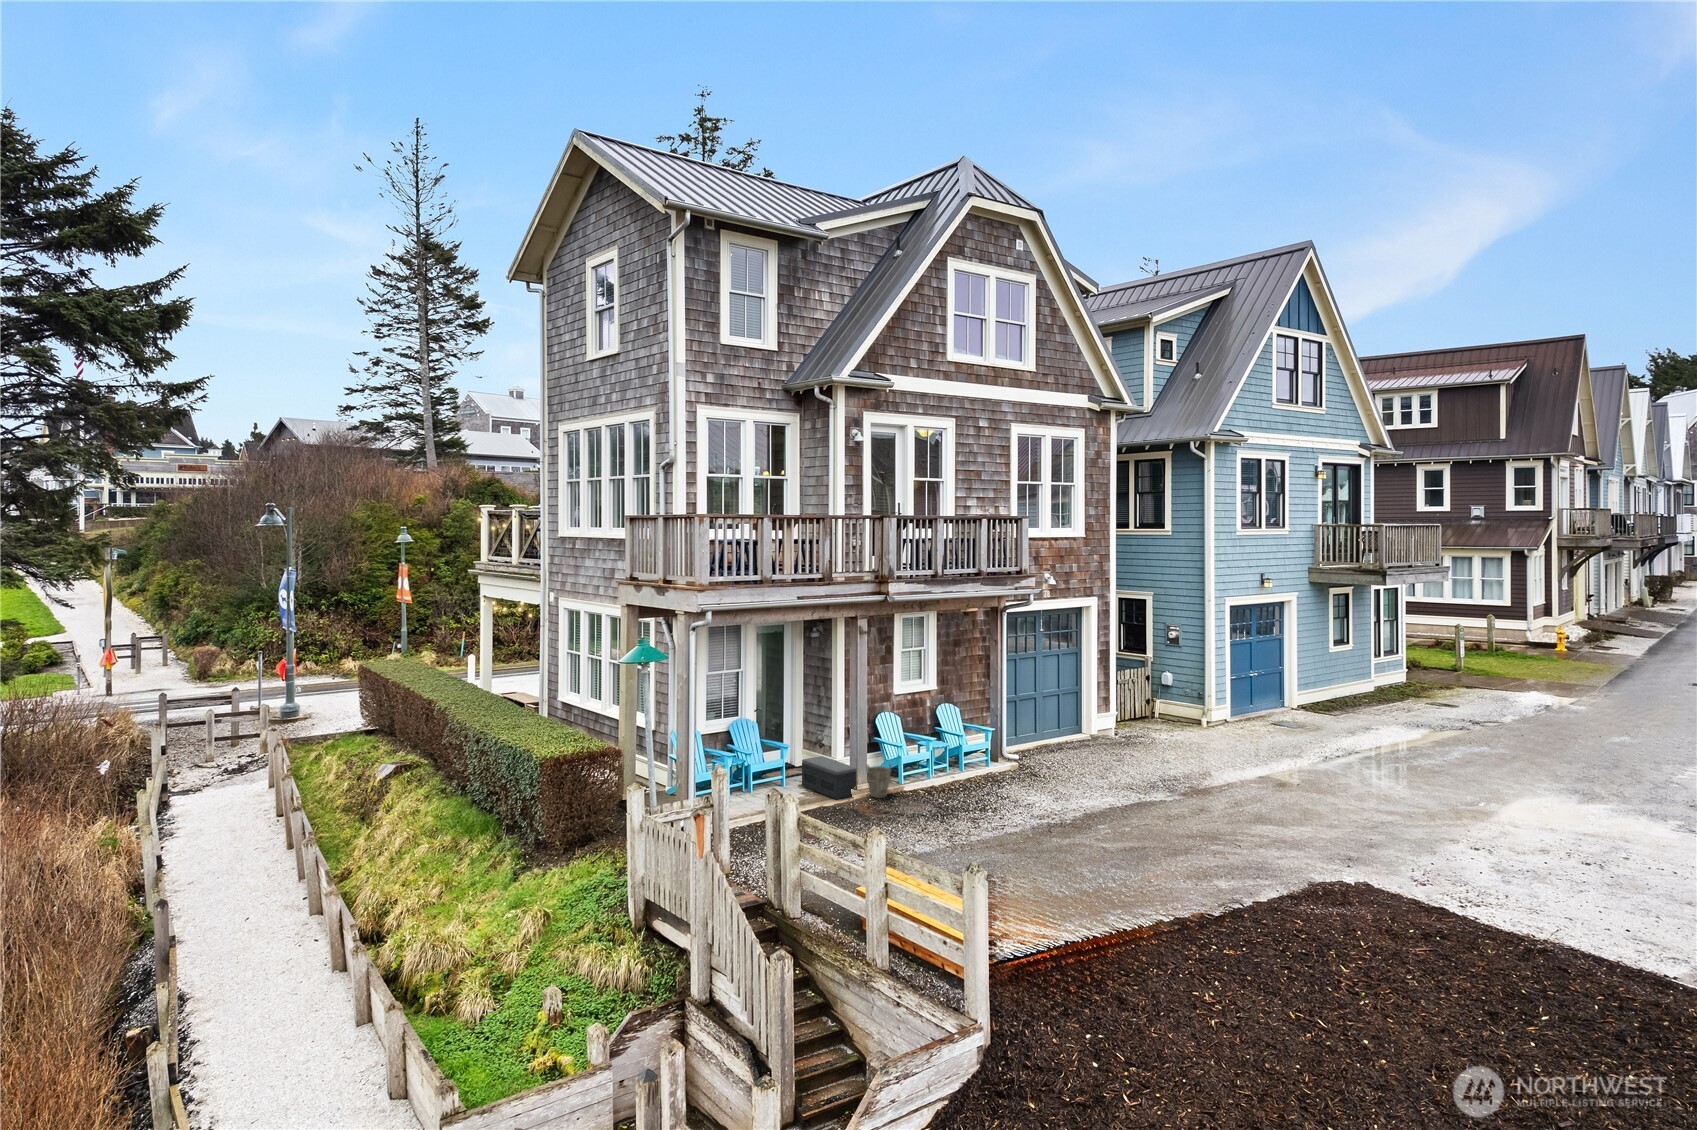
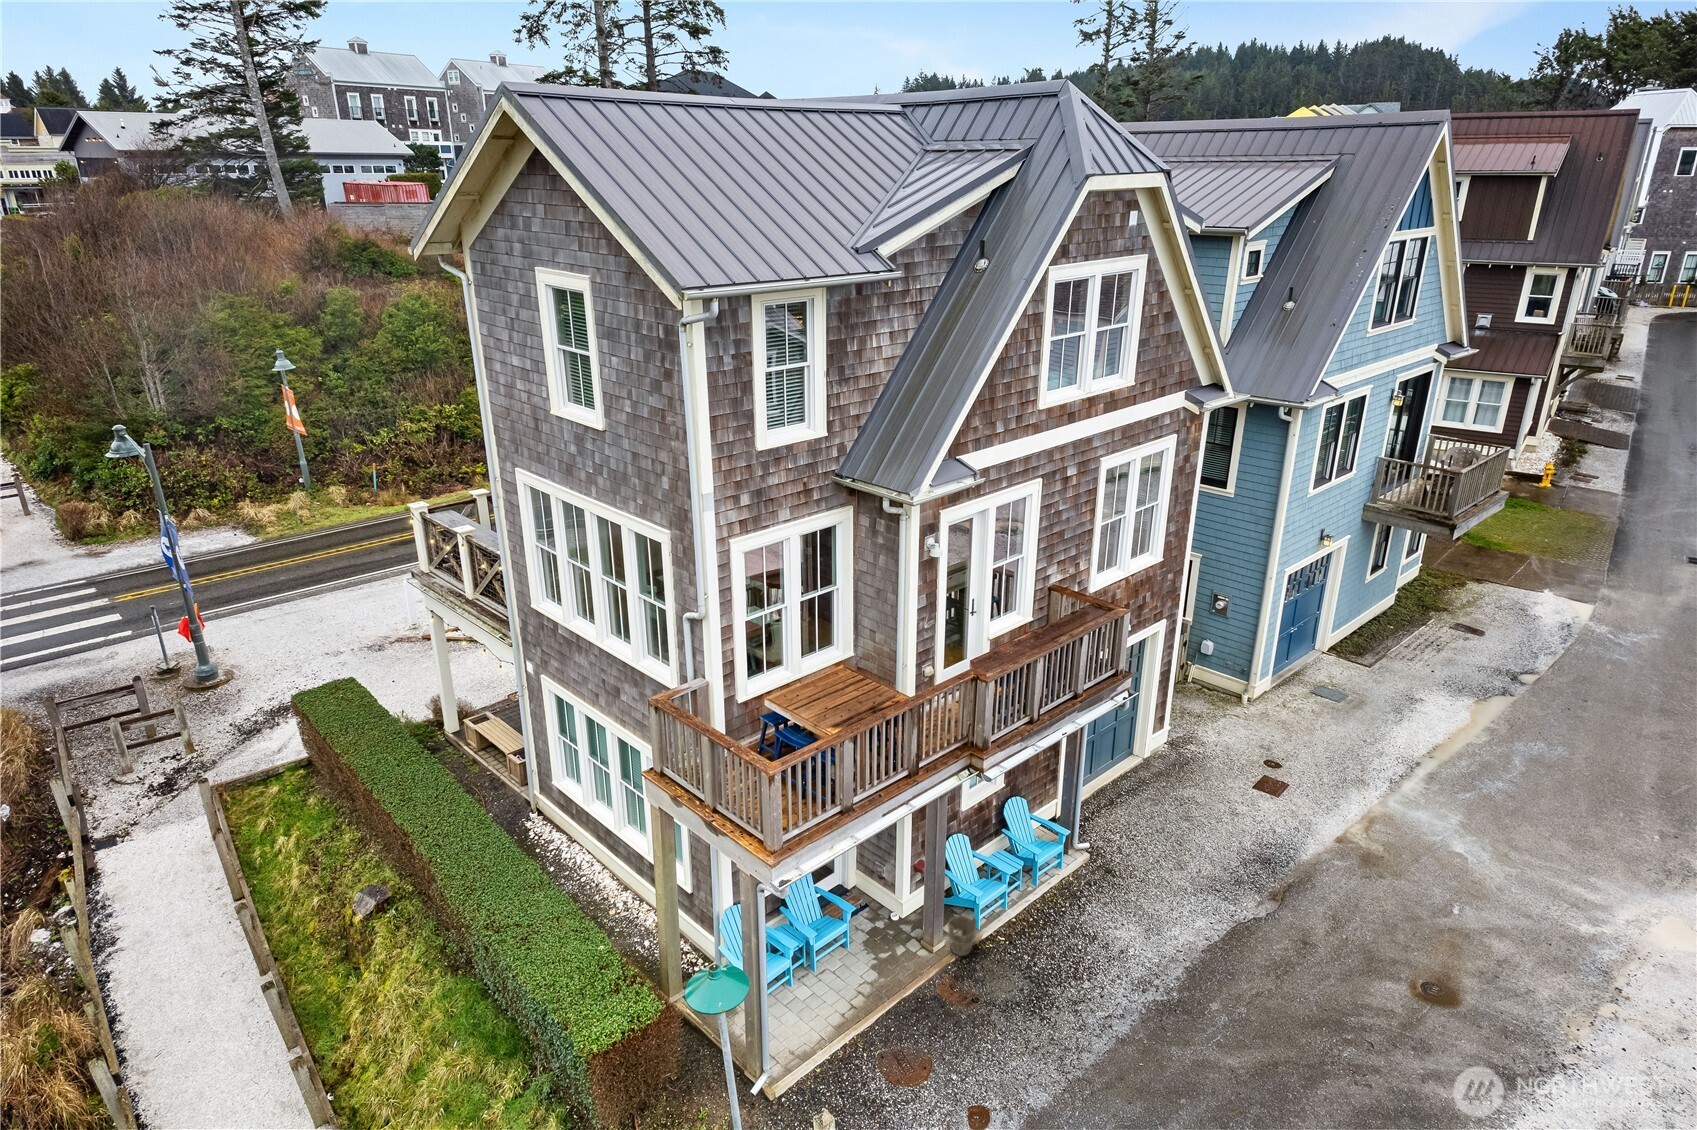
storage bench: present [802,756,856,799] -> none [869,893,937,966]

